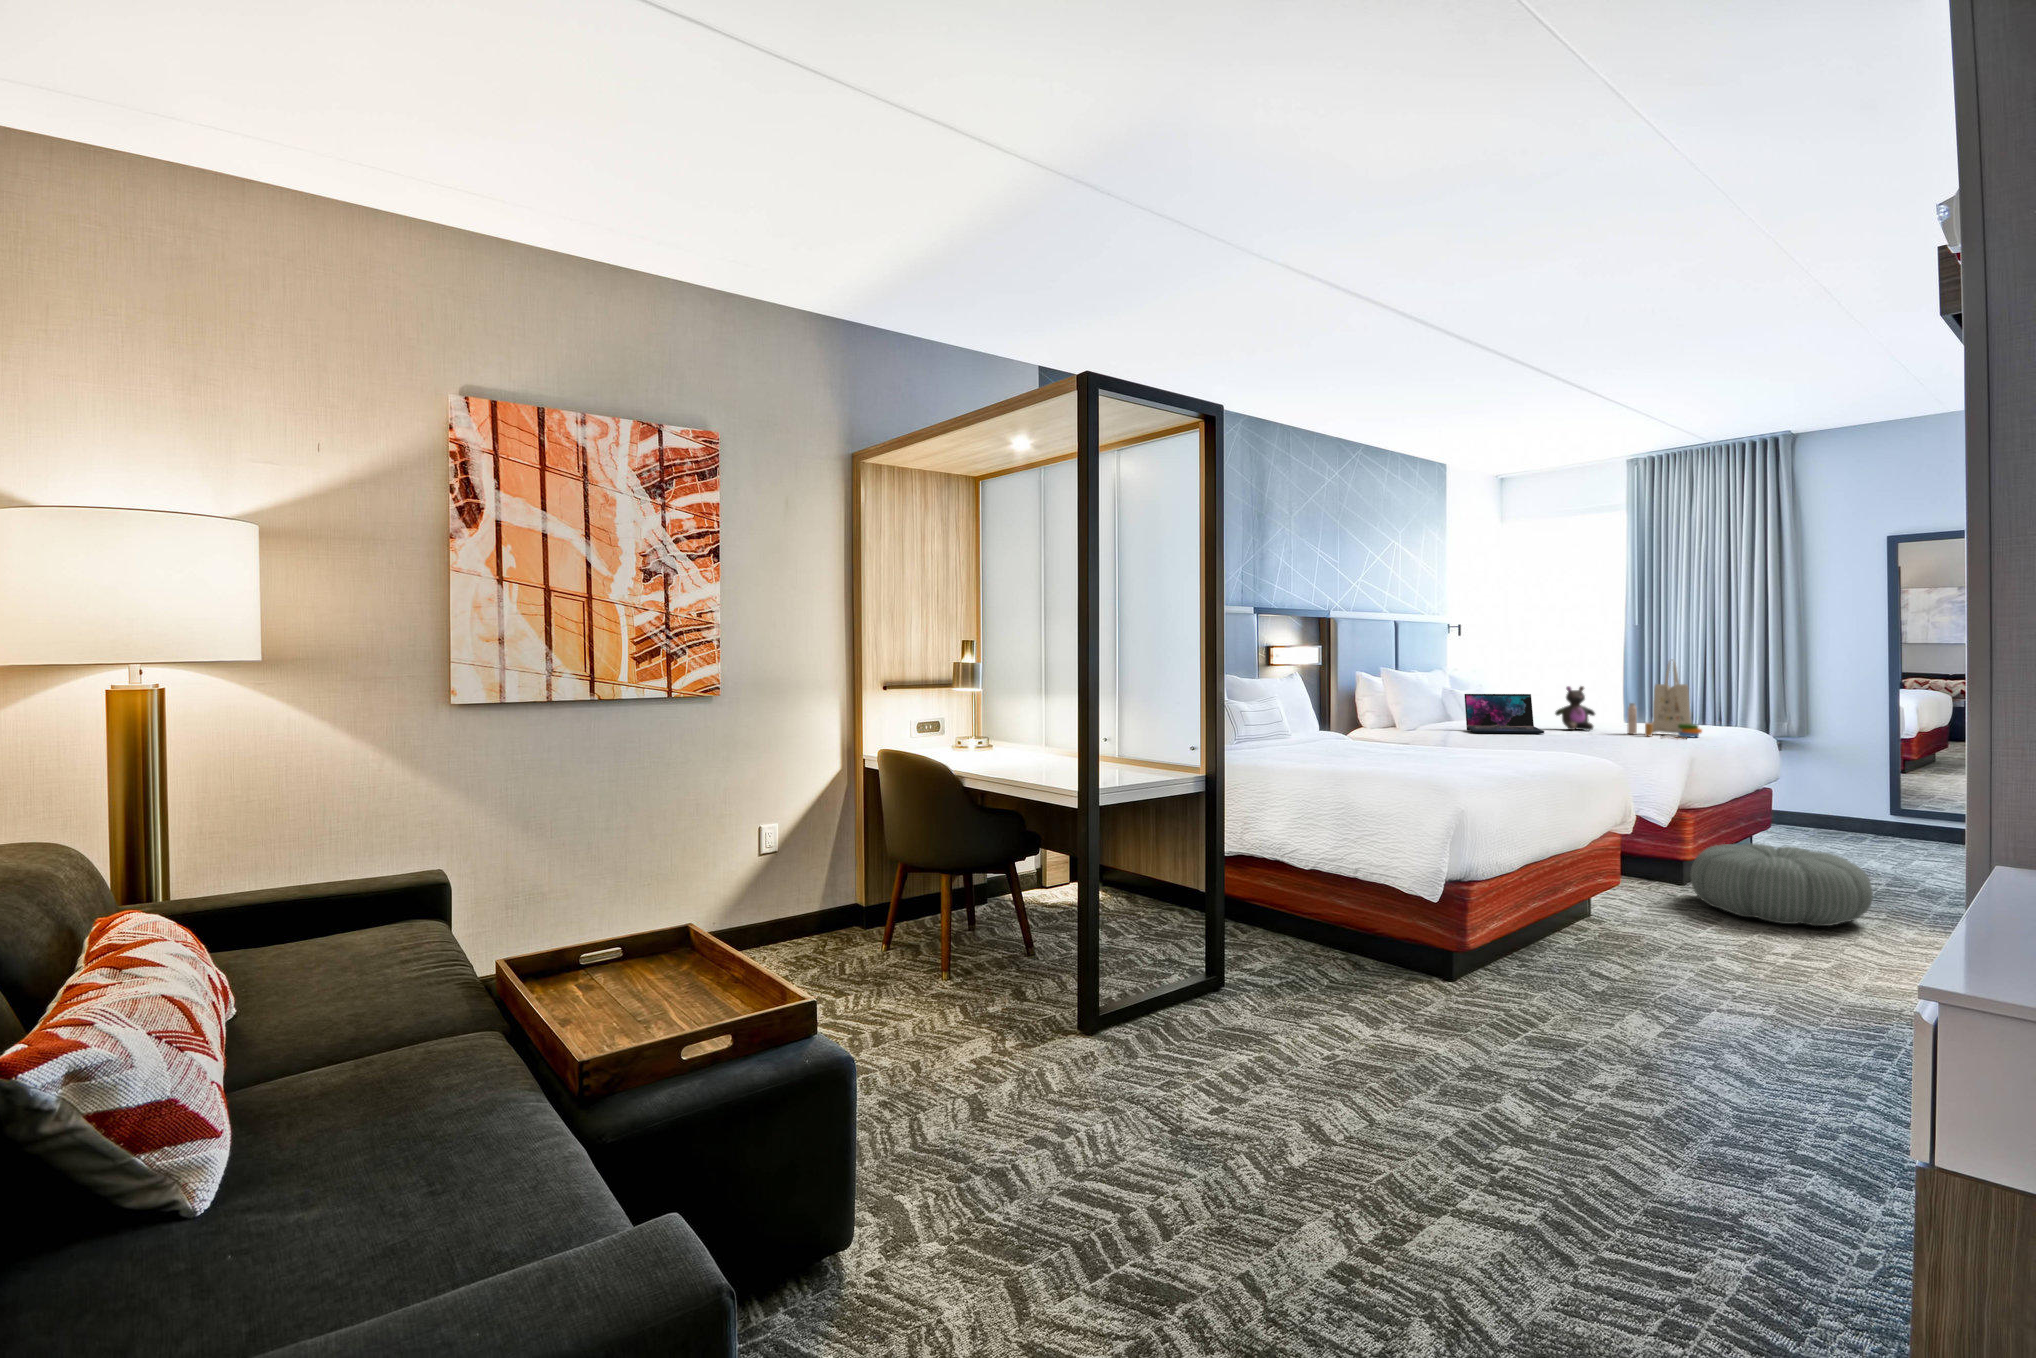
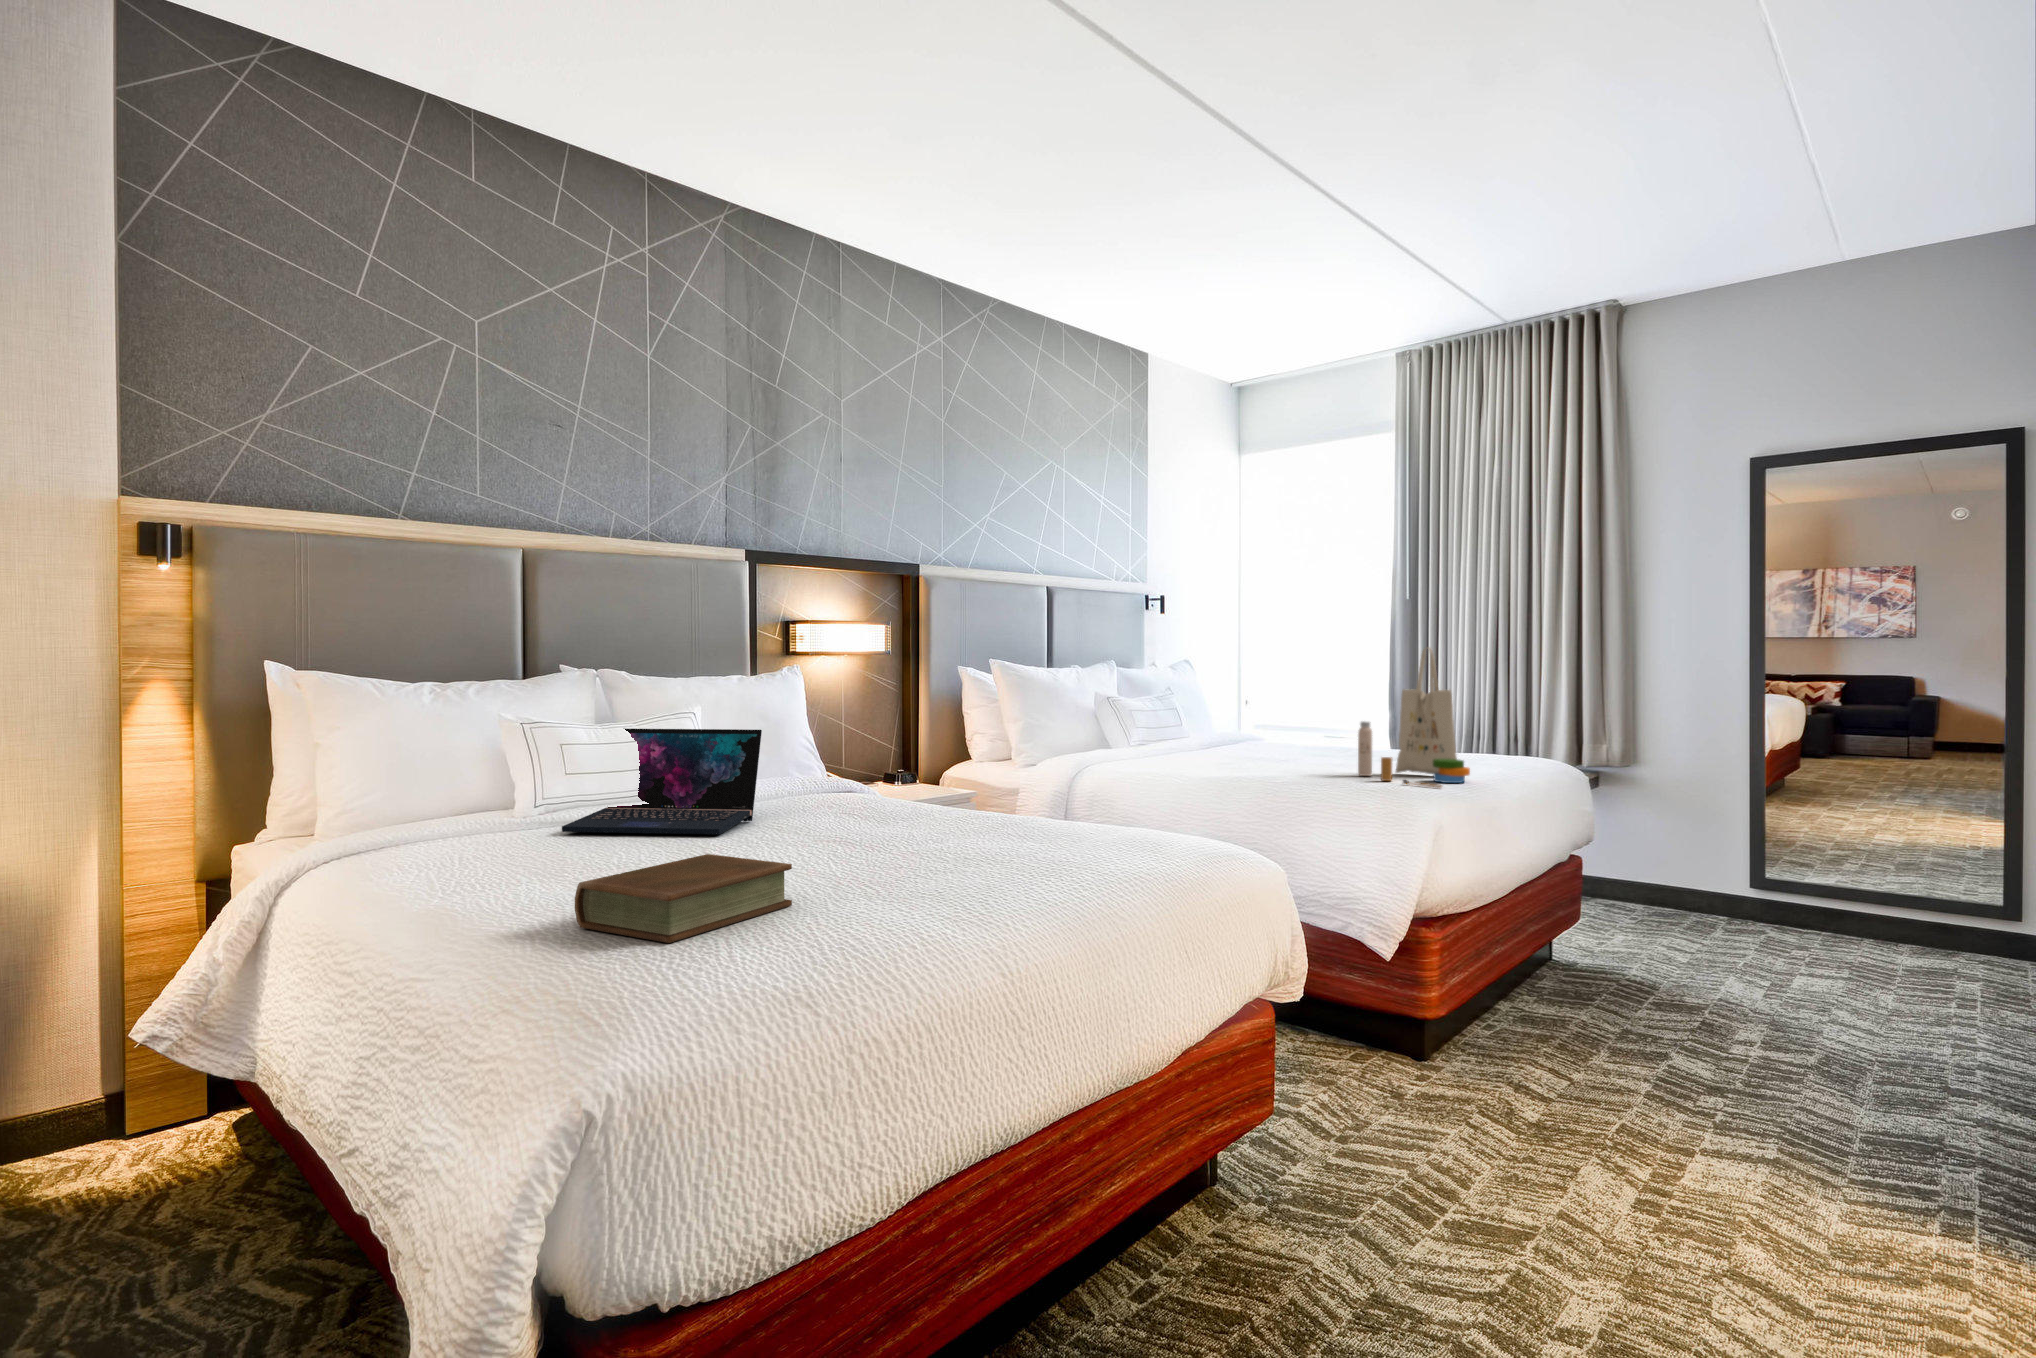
stuffed bear: present [1555,686,1595,730] -> none [1258,692,1320,767]
laptop: present [1464,694,1544,734] -> present [562,729,762,835]
book: none [1366,751,1435,776] -> present [575,854,792,943]
pouf: present [1690,844,1873,926] -> none [1421,998,1743,1197]

